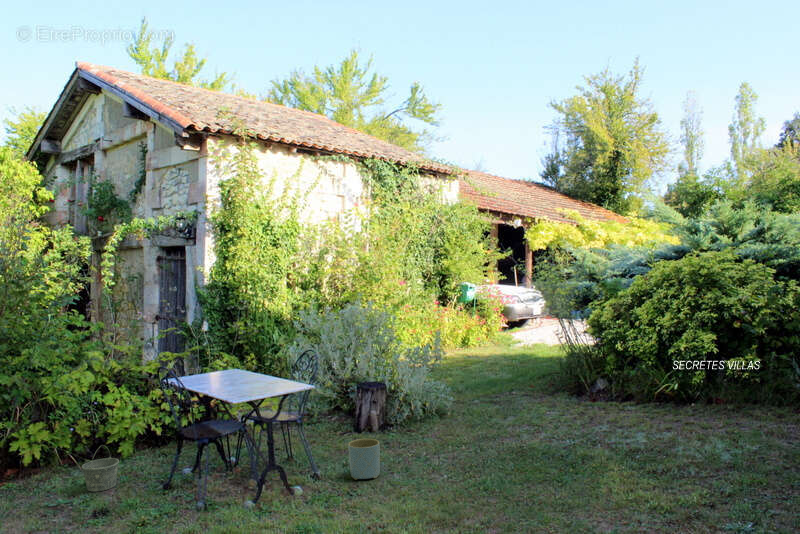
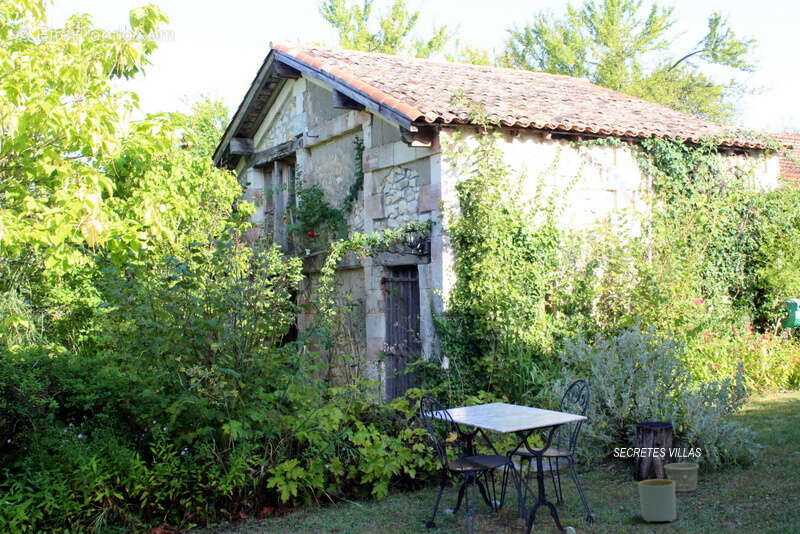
bucket: present [82,457,119,491] -> present [664,461,699,492]

